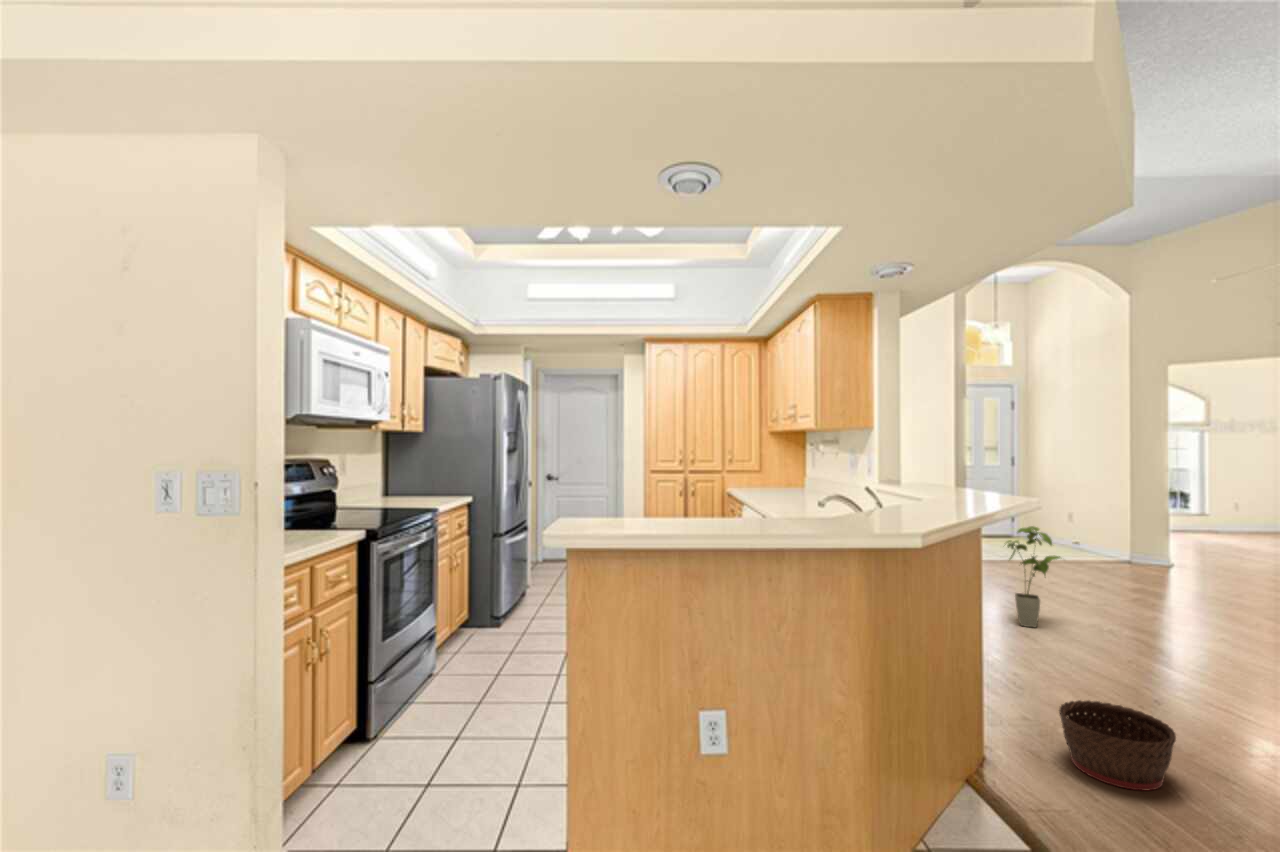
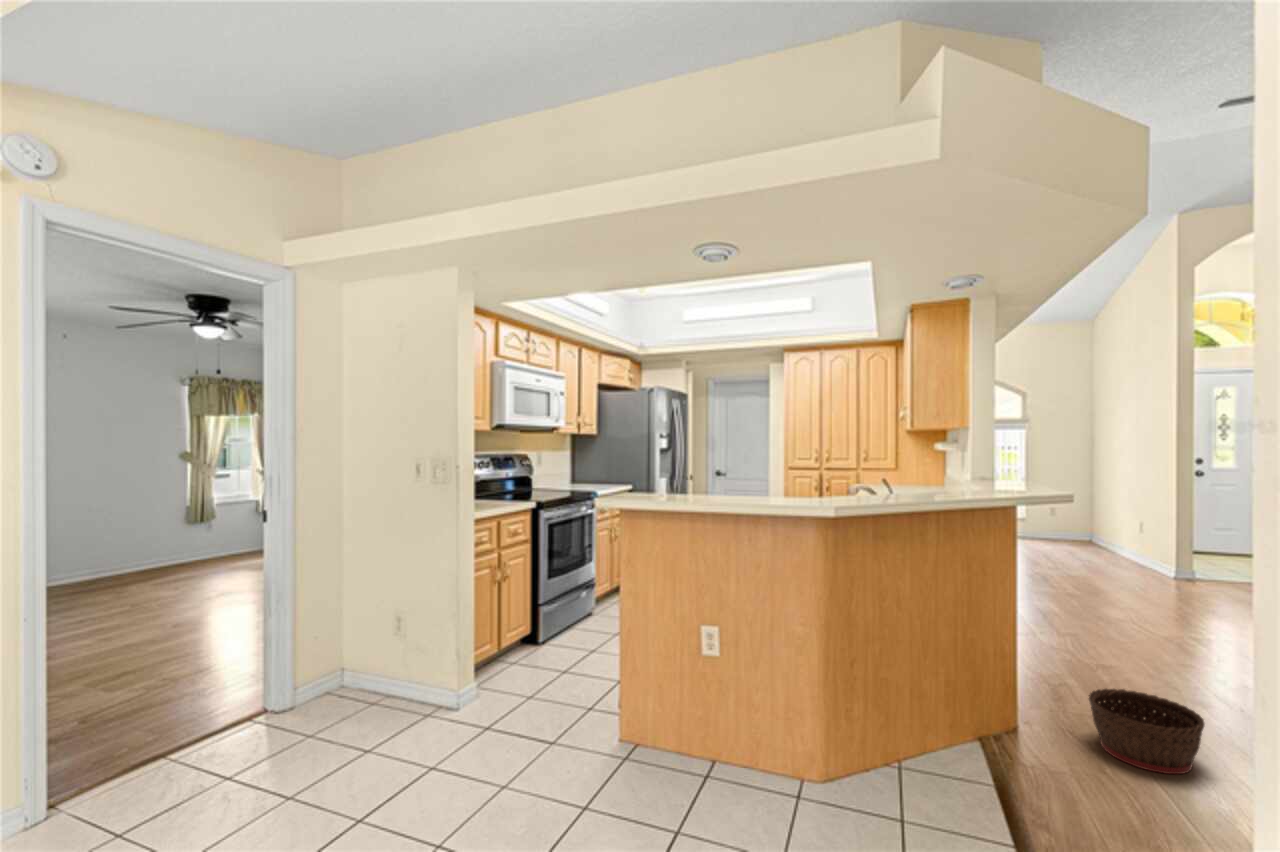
house plant: present [1007,526,1060,628] -> none [1150,532,1229,640]

